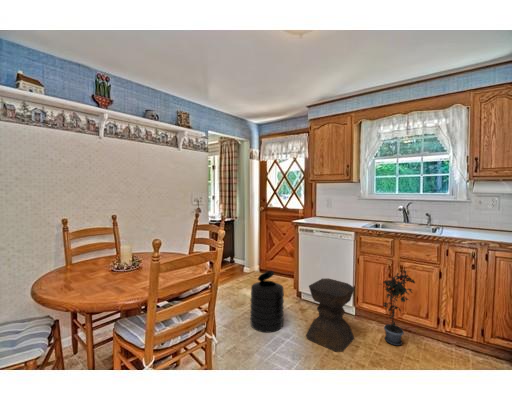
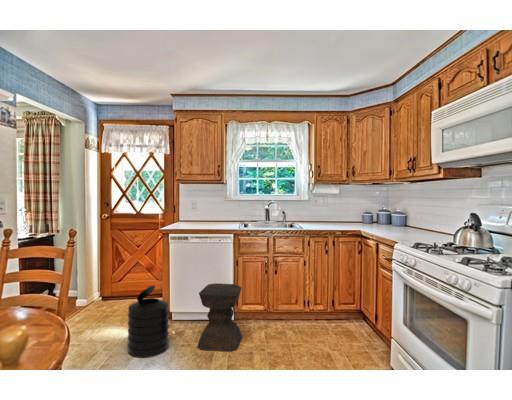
potted plant: present [383,271,415,345] -> none [260,264,290,333]

